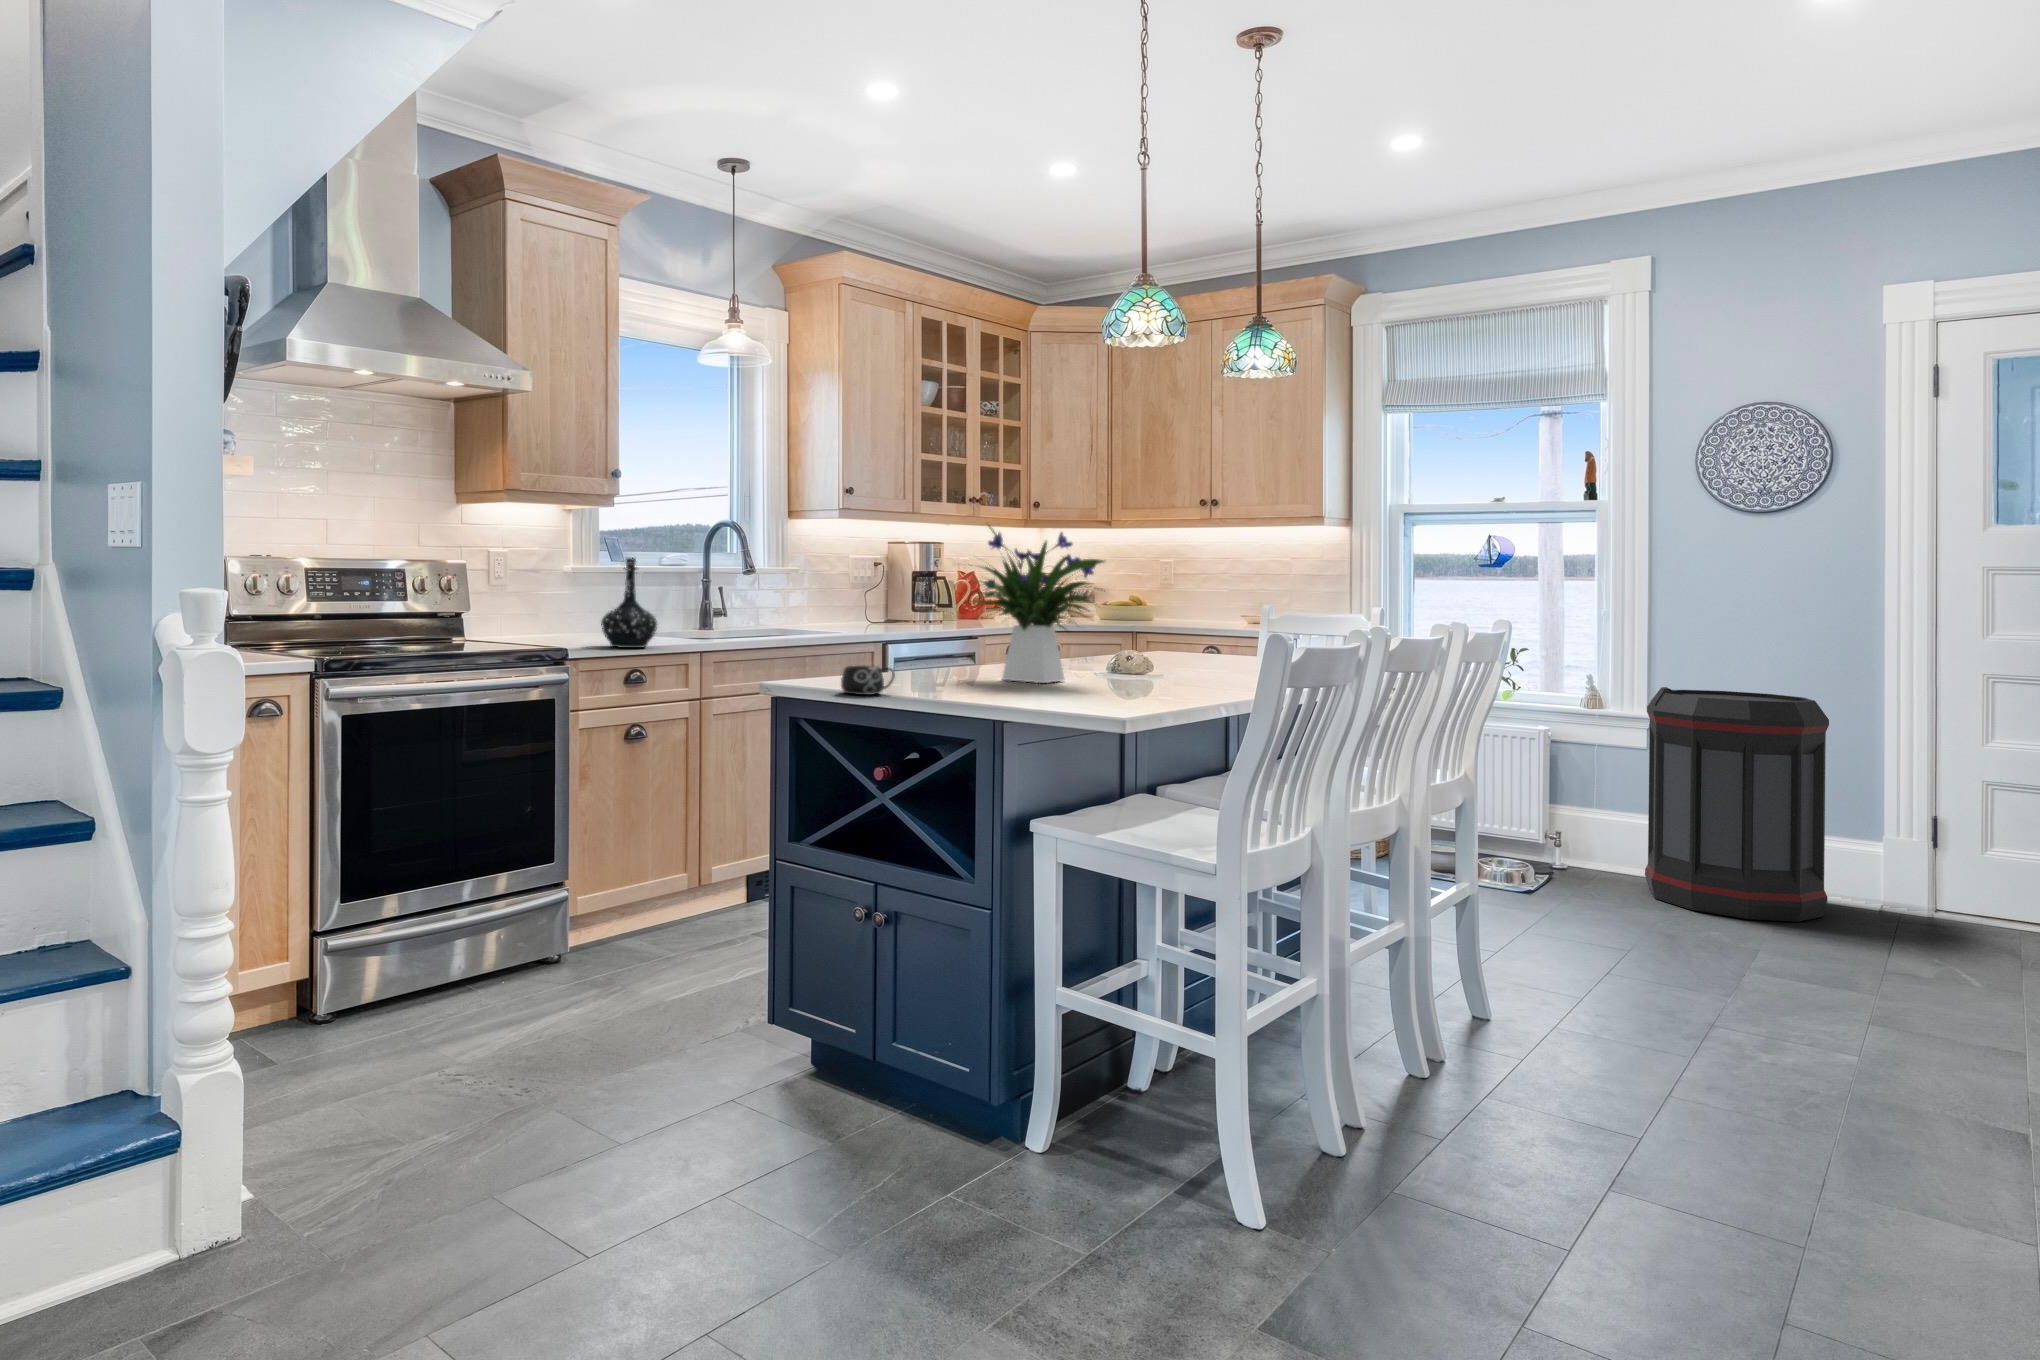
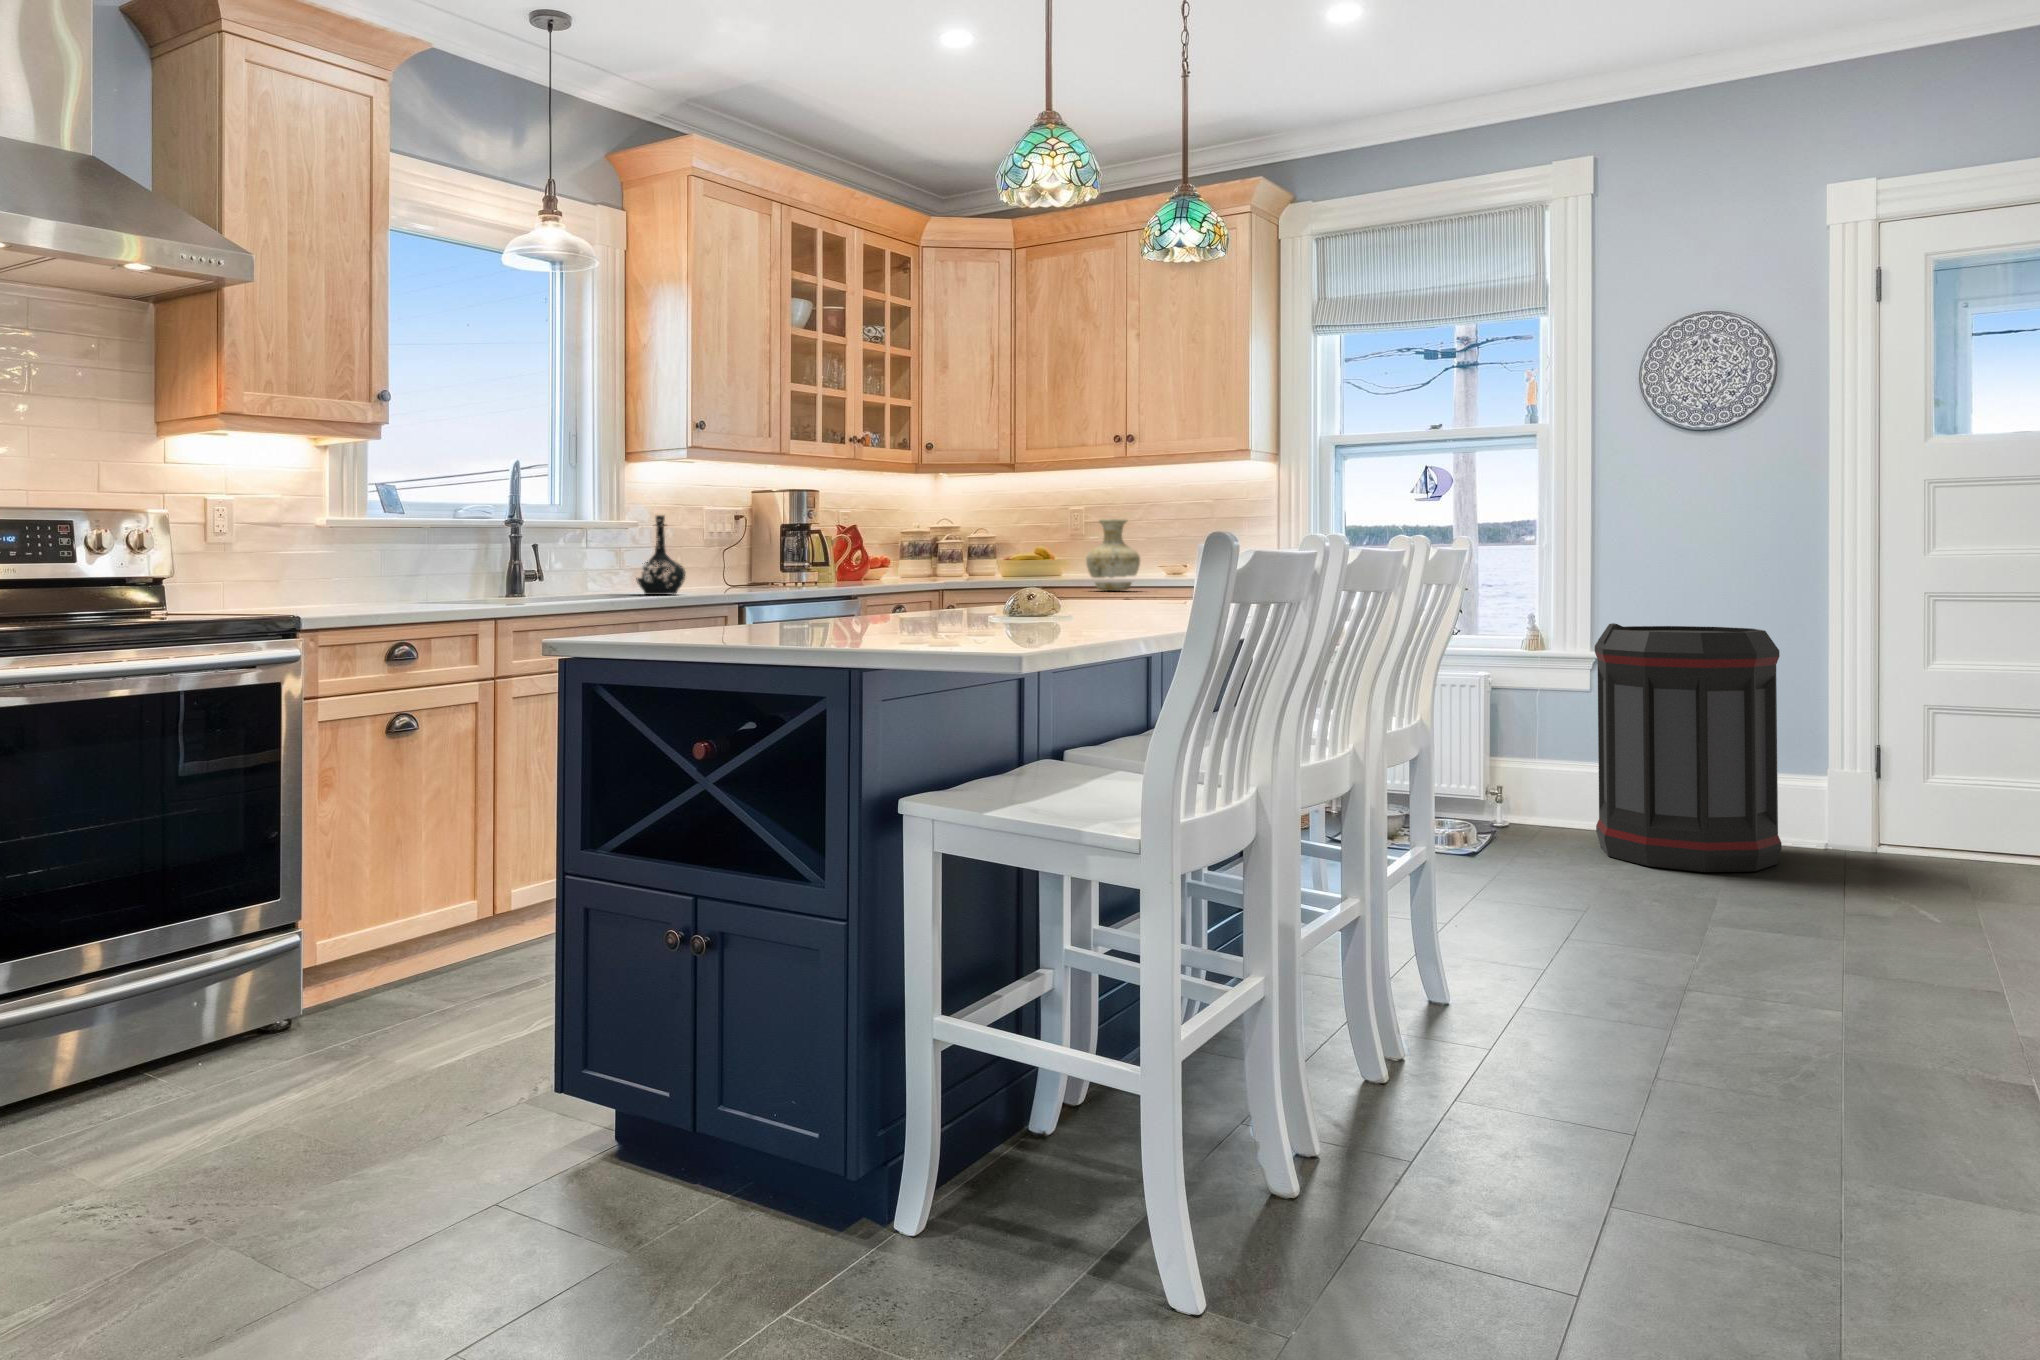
flower arrangement: present [971,526,1104,683] -> none [799,427,995,627]
bottle: present [601,558,657,648] -> present [636,515,686,595]
vase: none [1173,572,1222,635] -> present [1086,519,1140,591]
mug: present [841,666,895,695] -> none [639,605,714,642]

